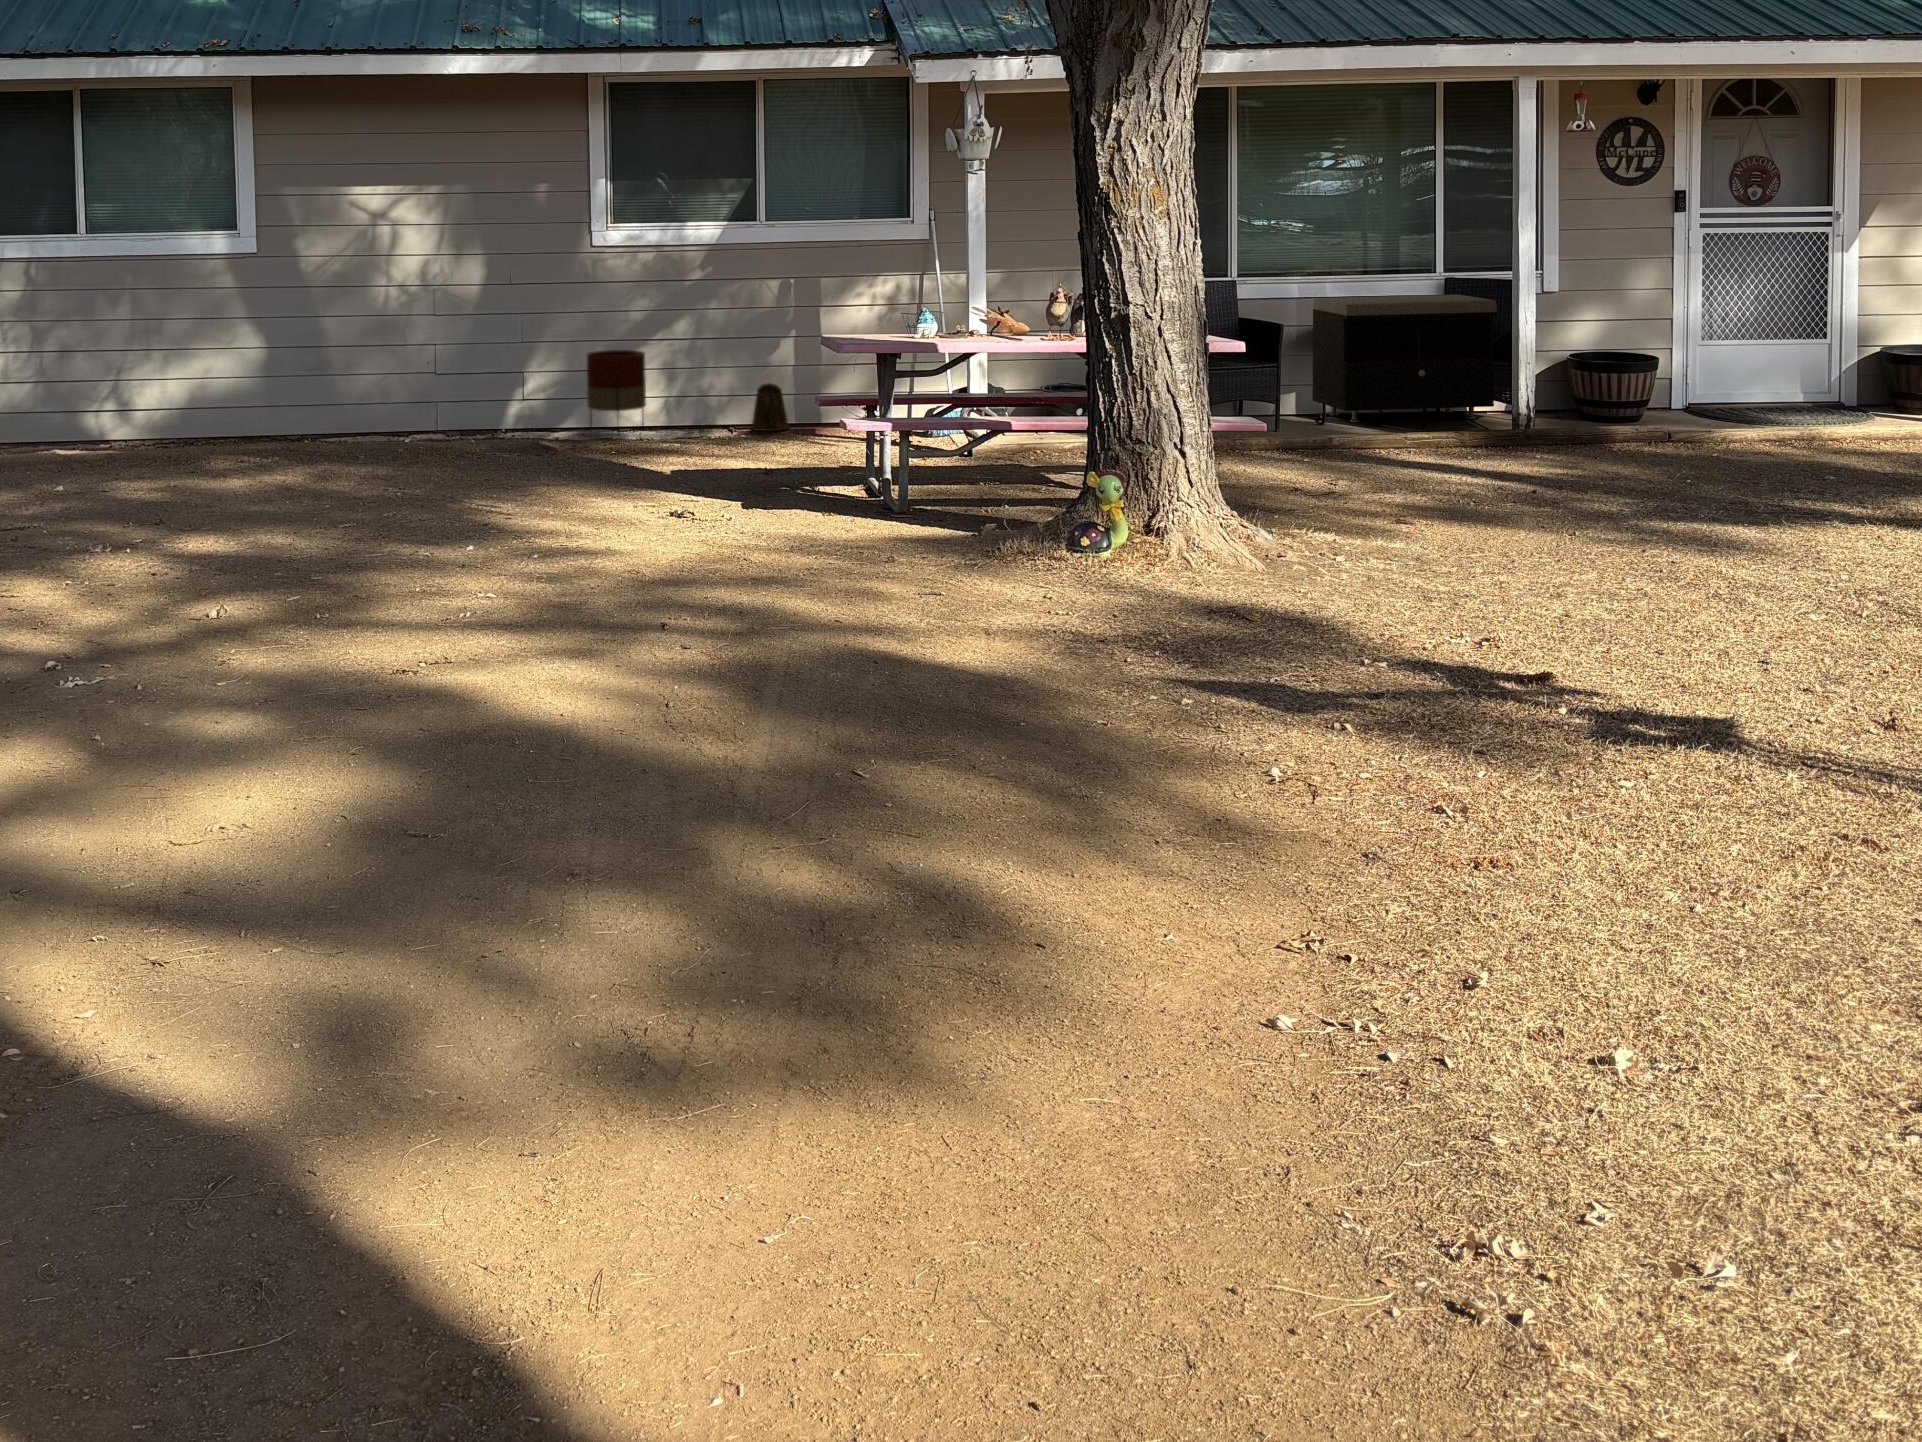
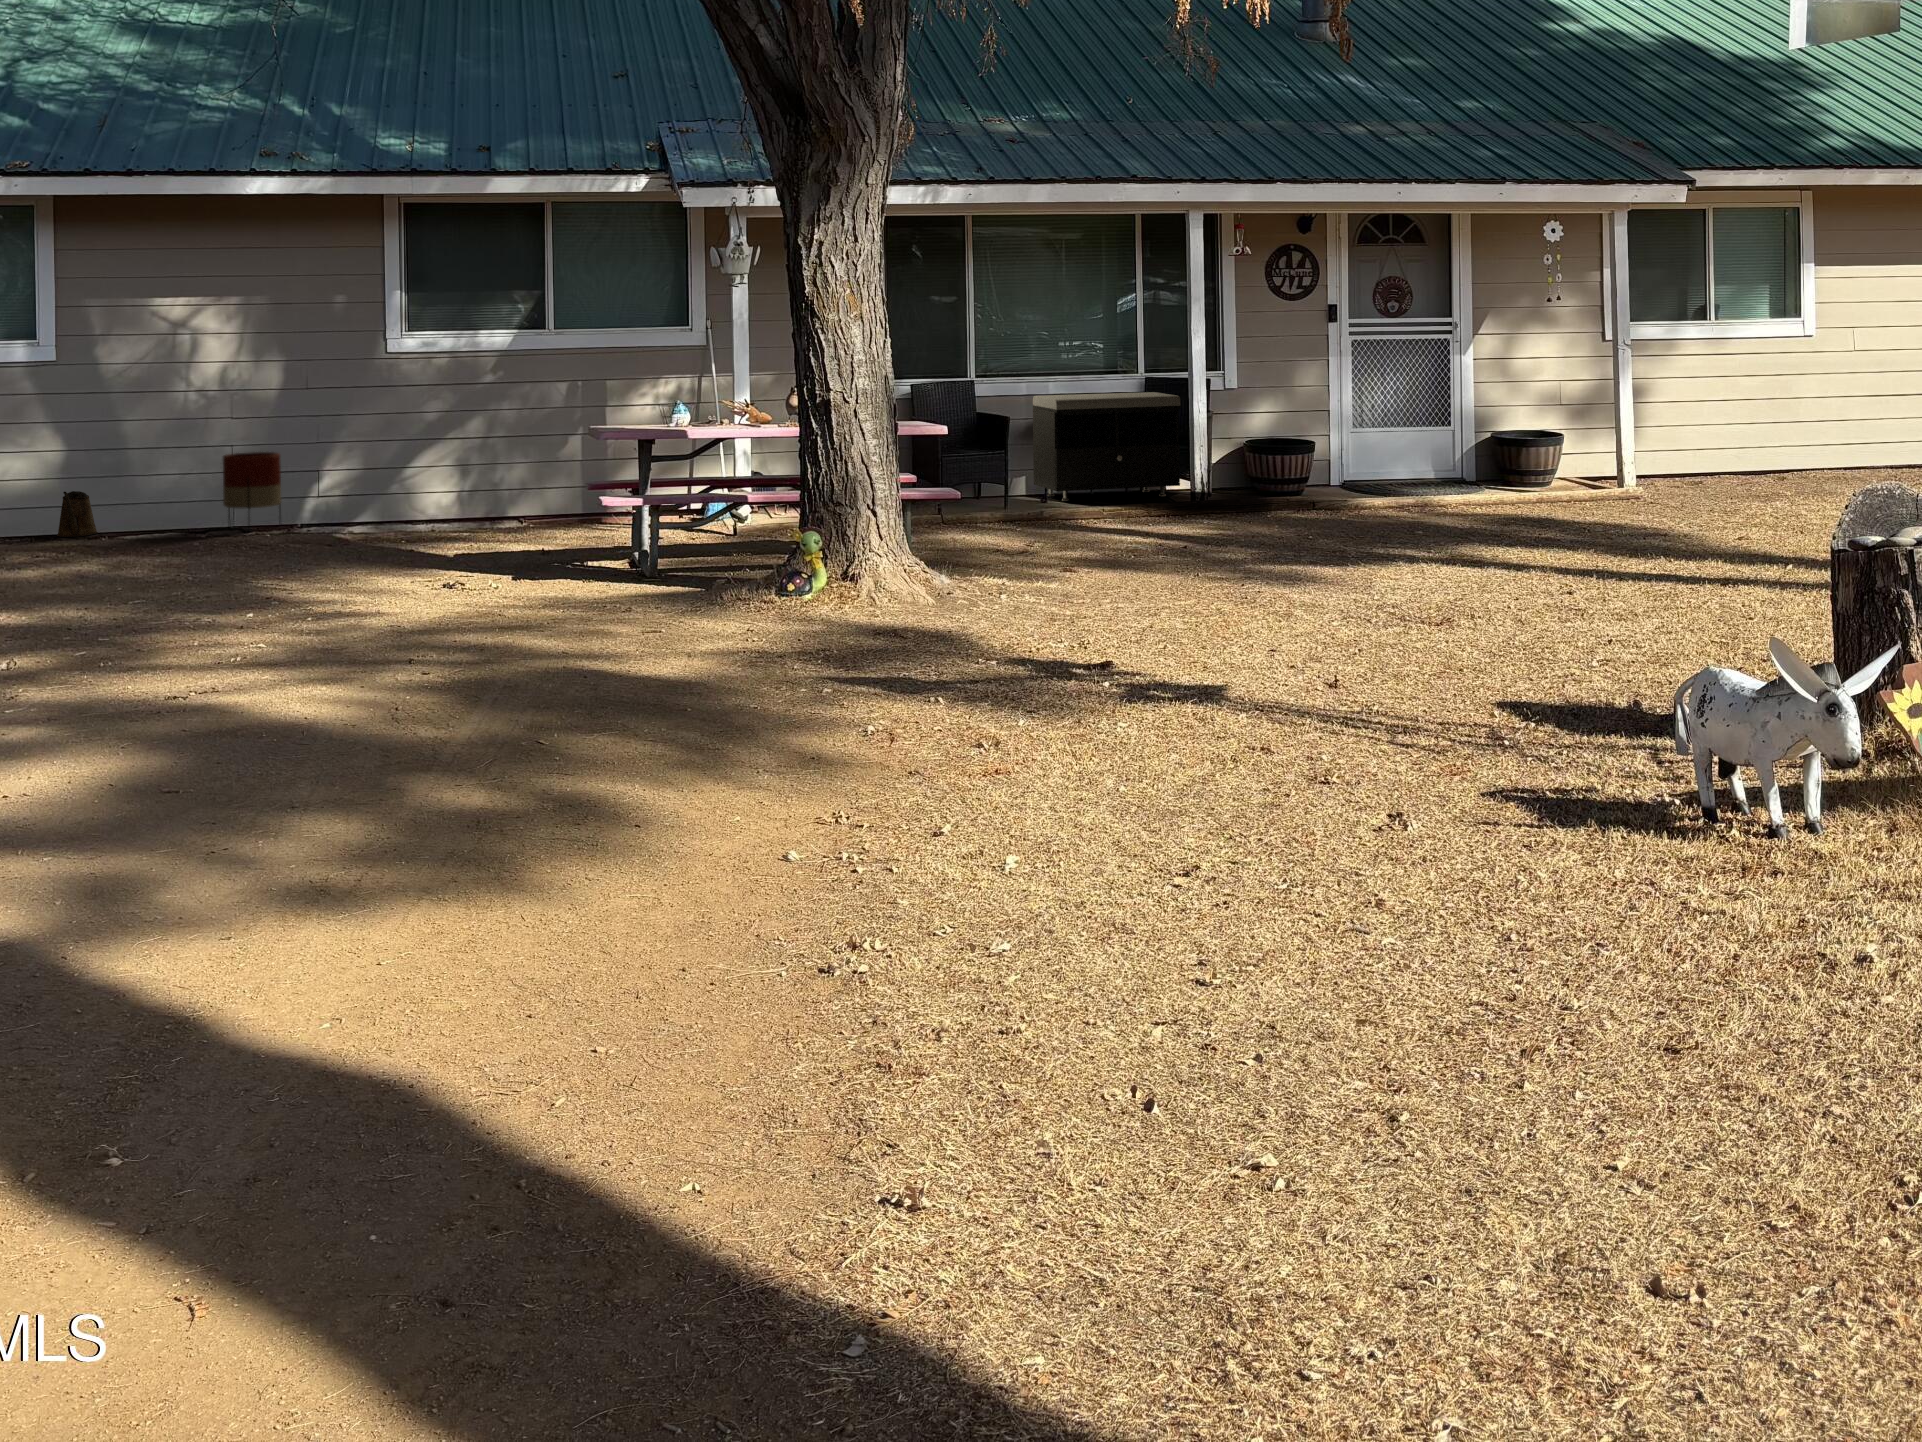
planter: present [587,350,646,412] -> present [223,452,282,527]
watering can: present [752,384,789,431] -> present [57,491,98,537]

